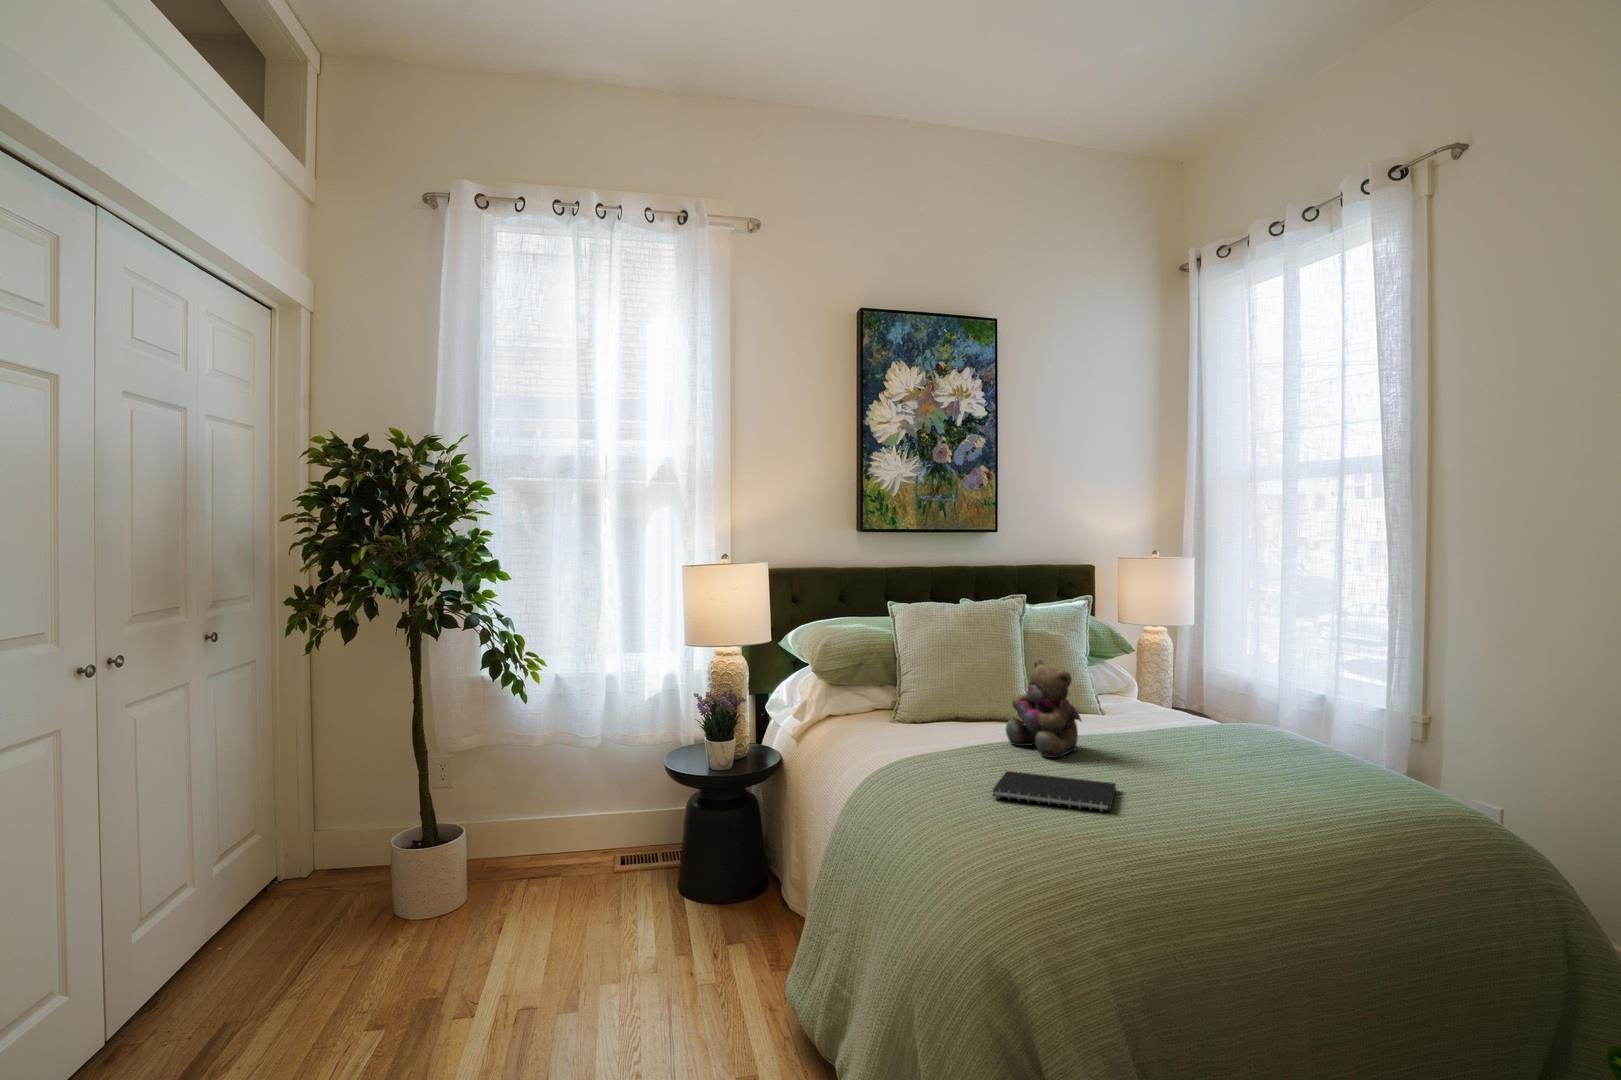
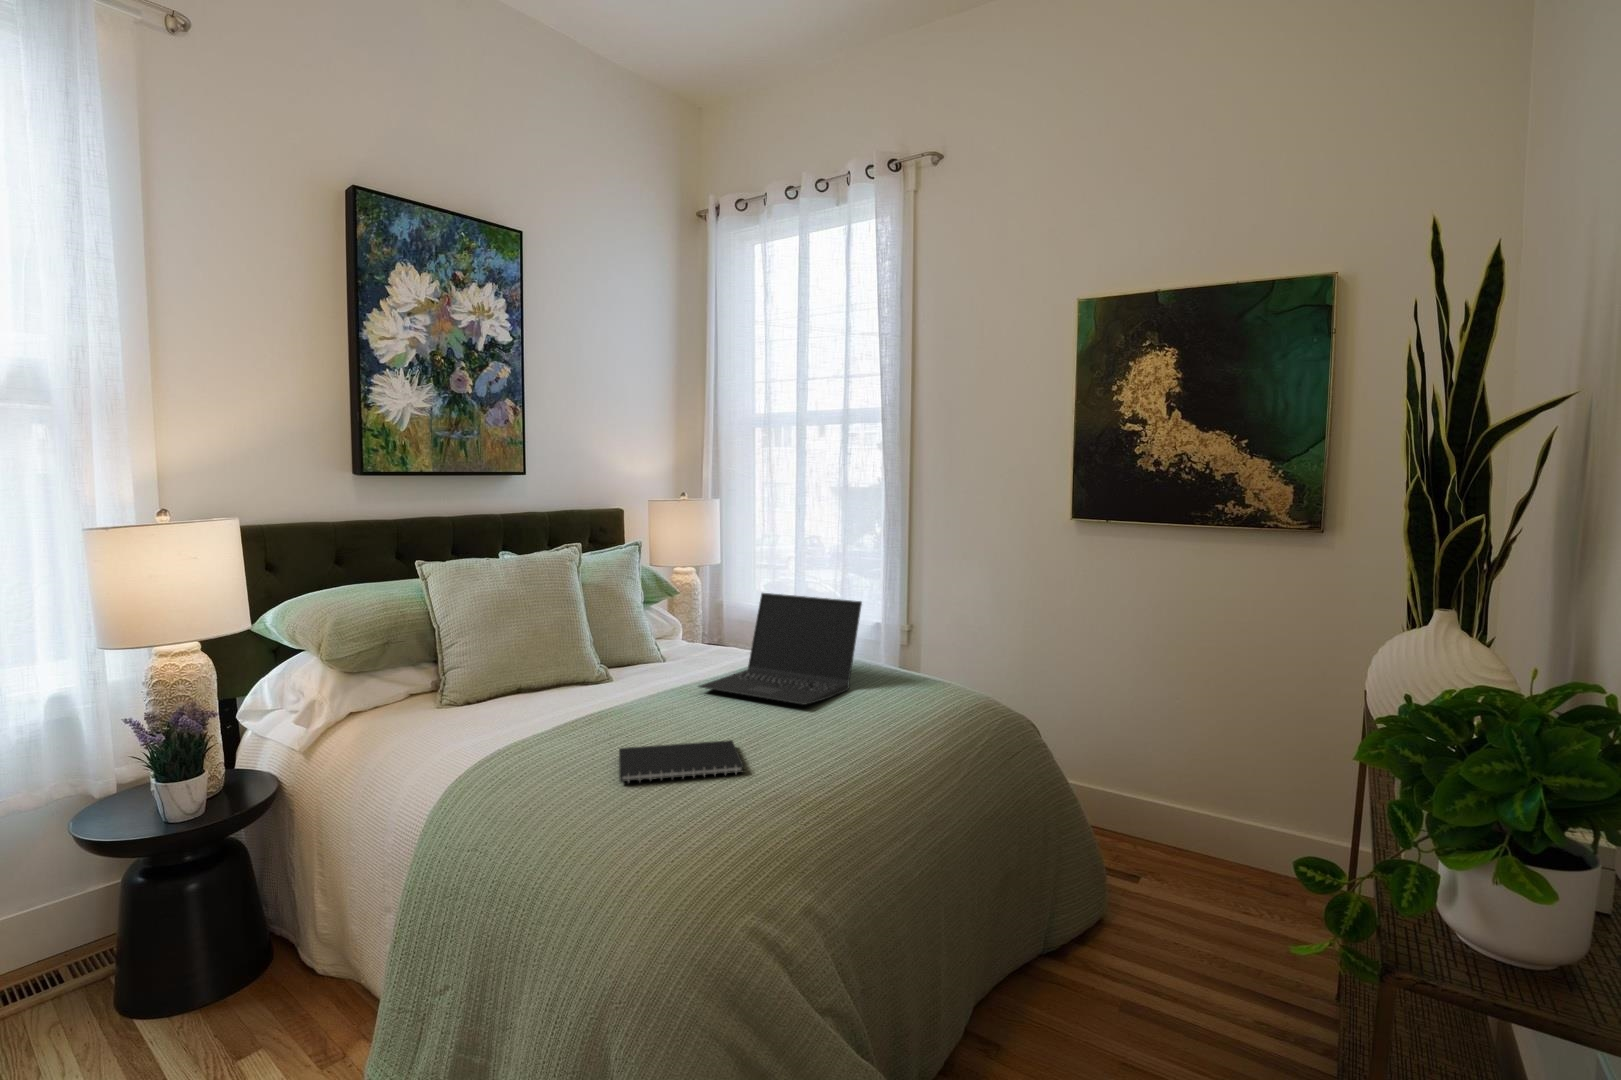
laptop: none [1114,650,1309,767] -> present [699,593,862,705]
teddy bear: present [1006,659,1081,758] -> none [592,618,676,723]

